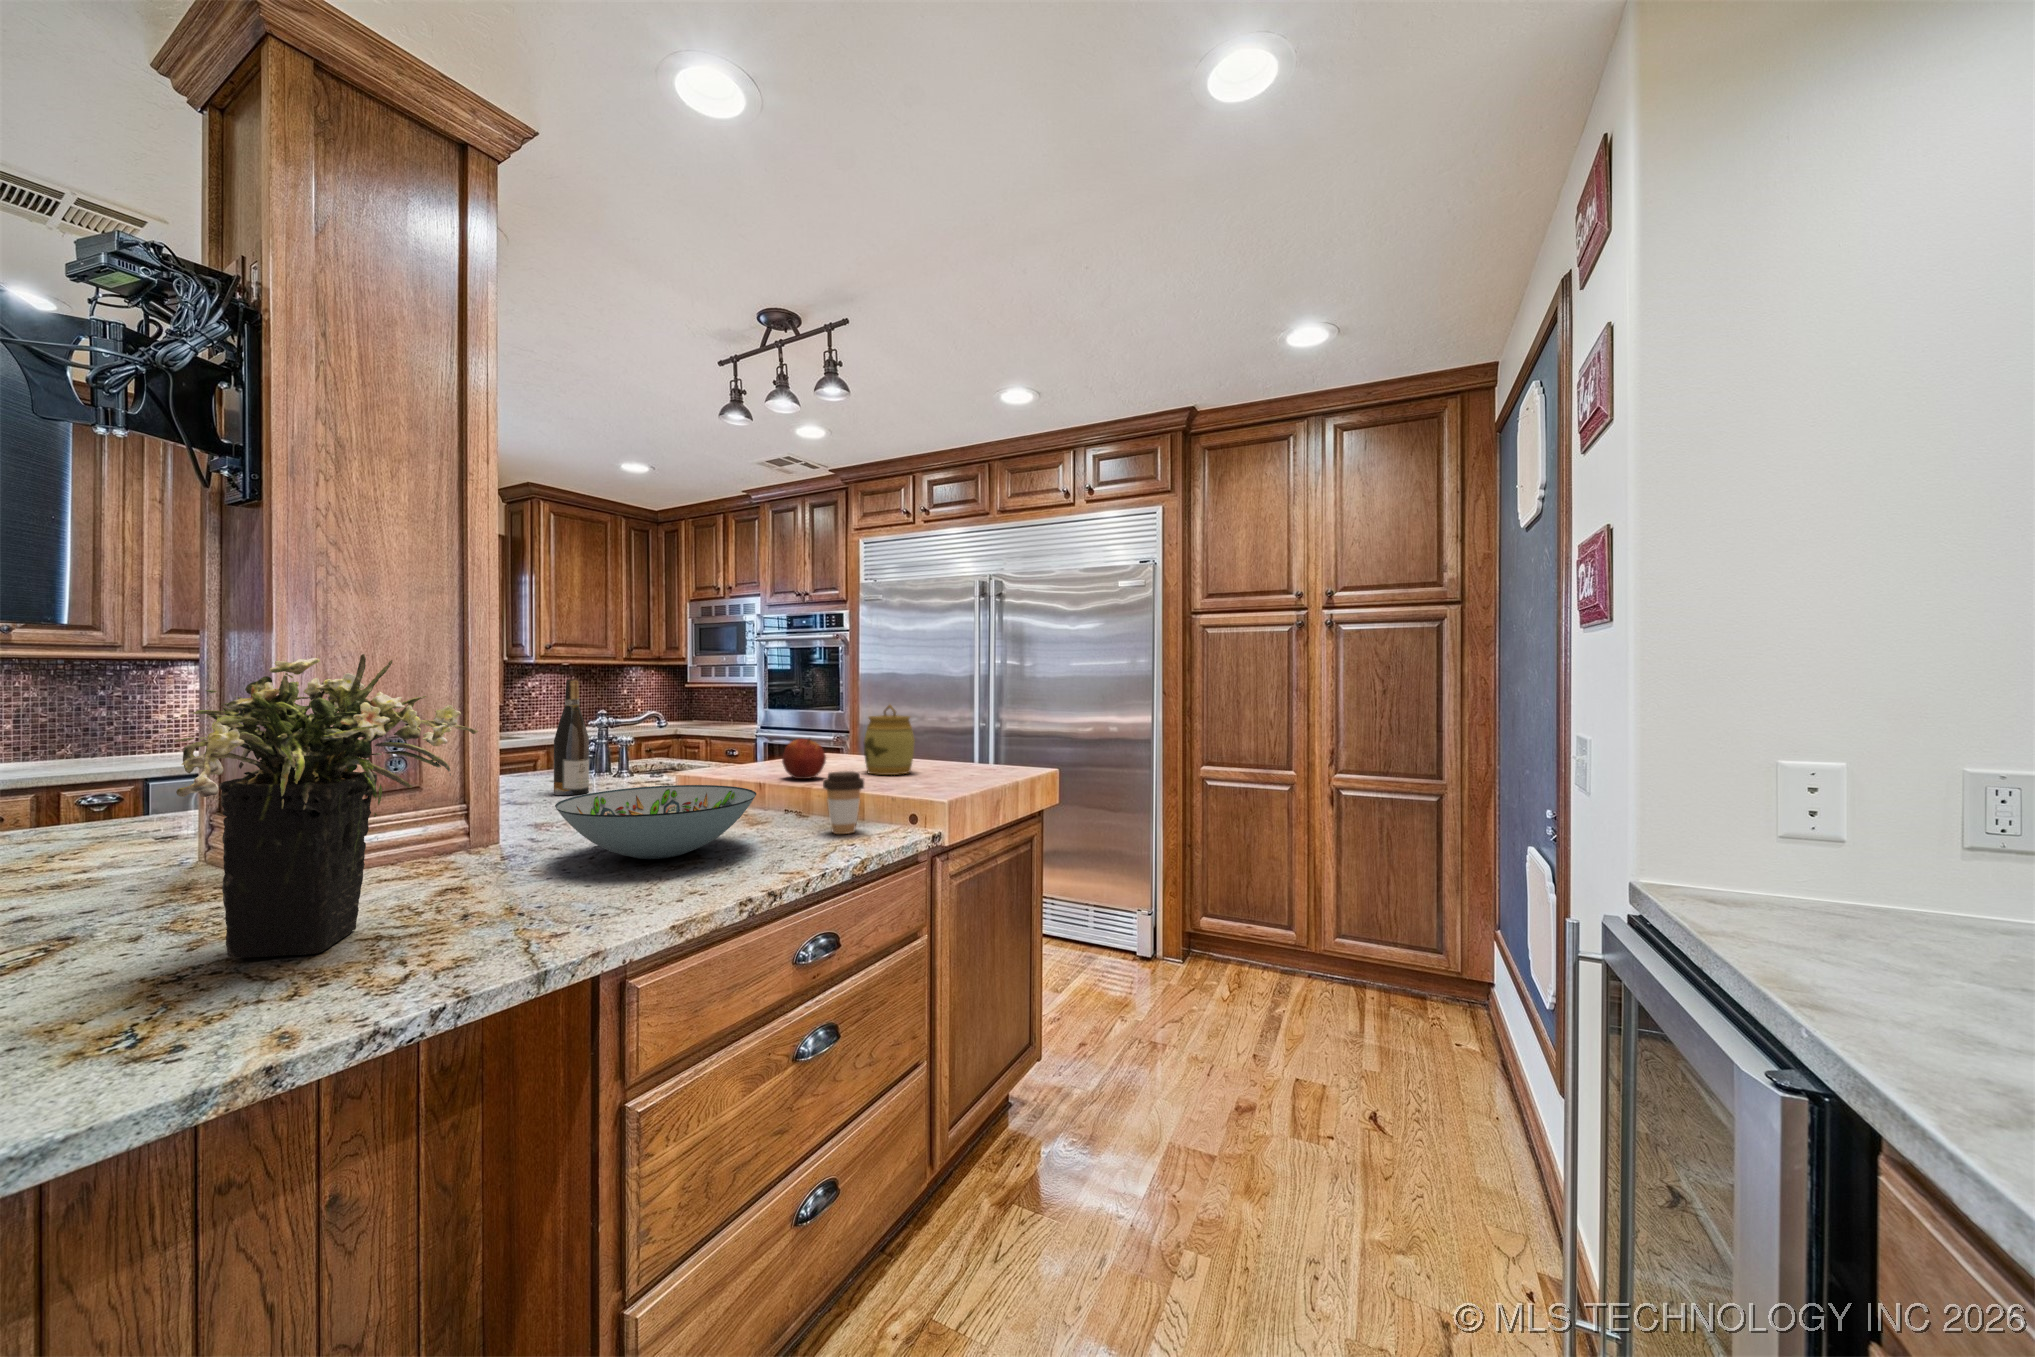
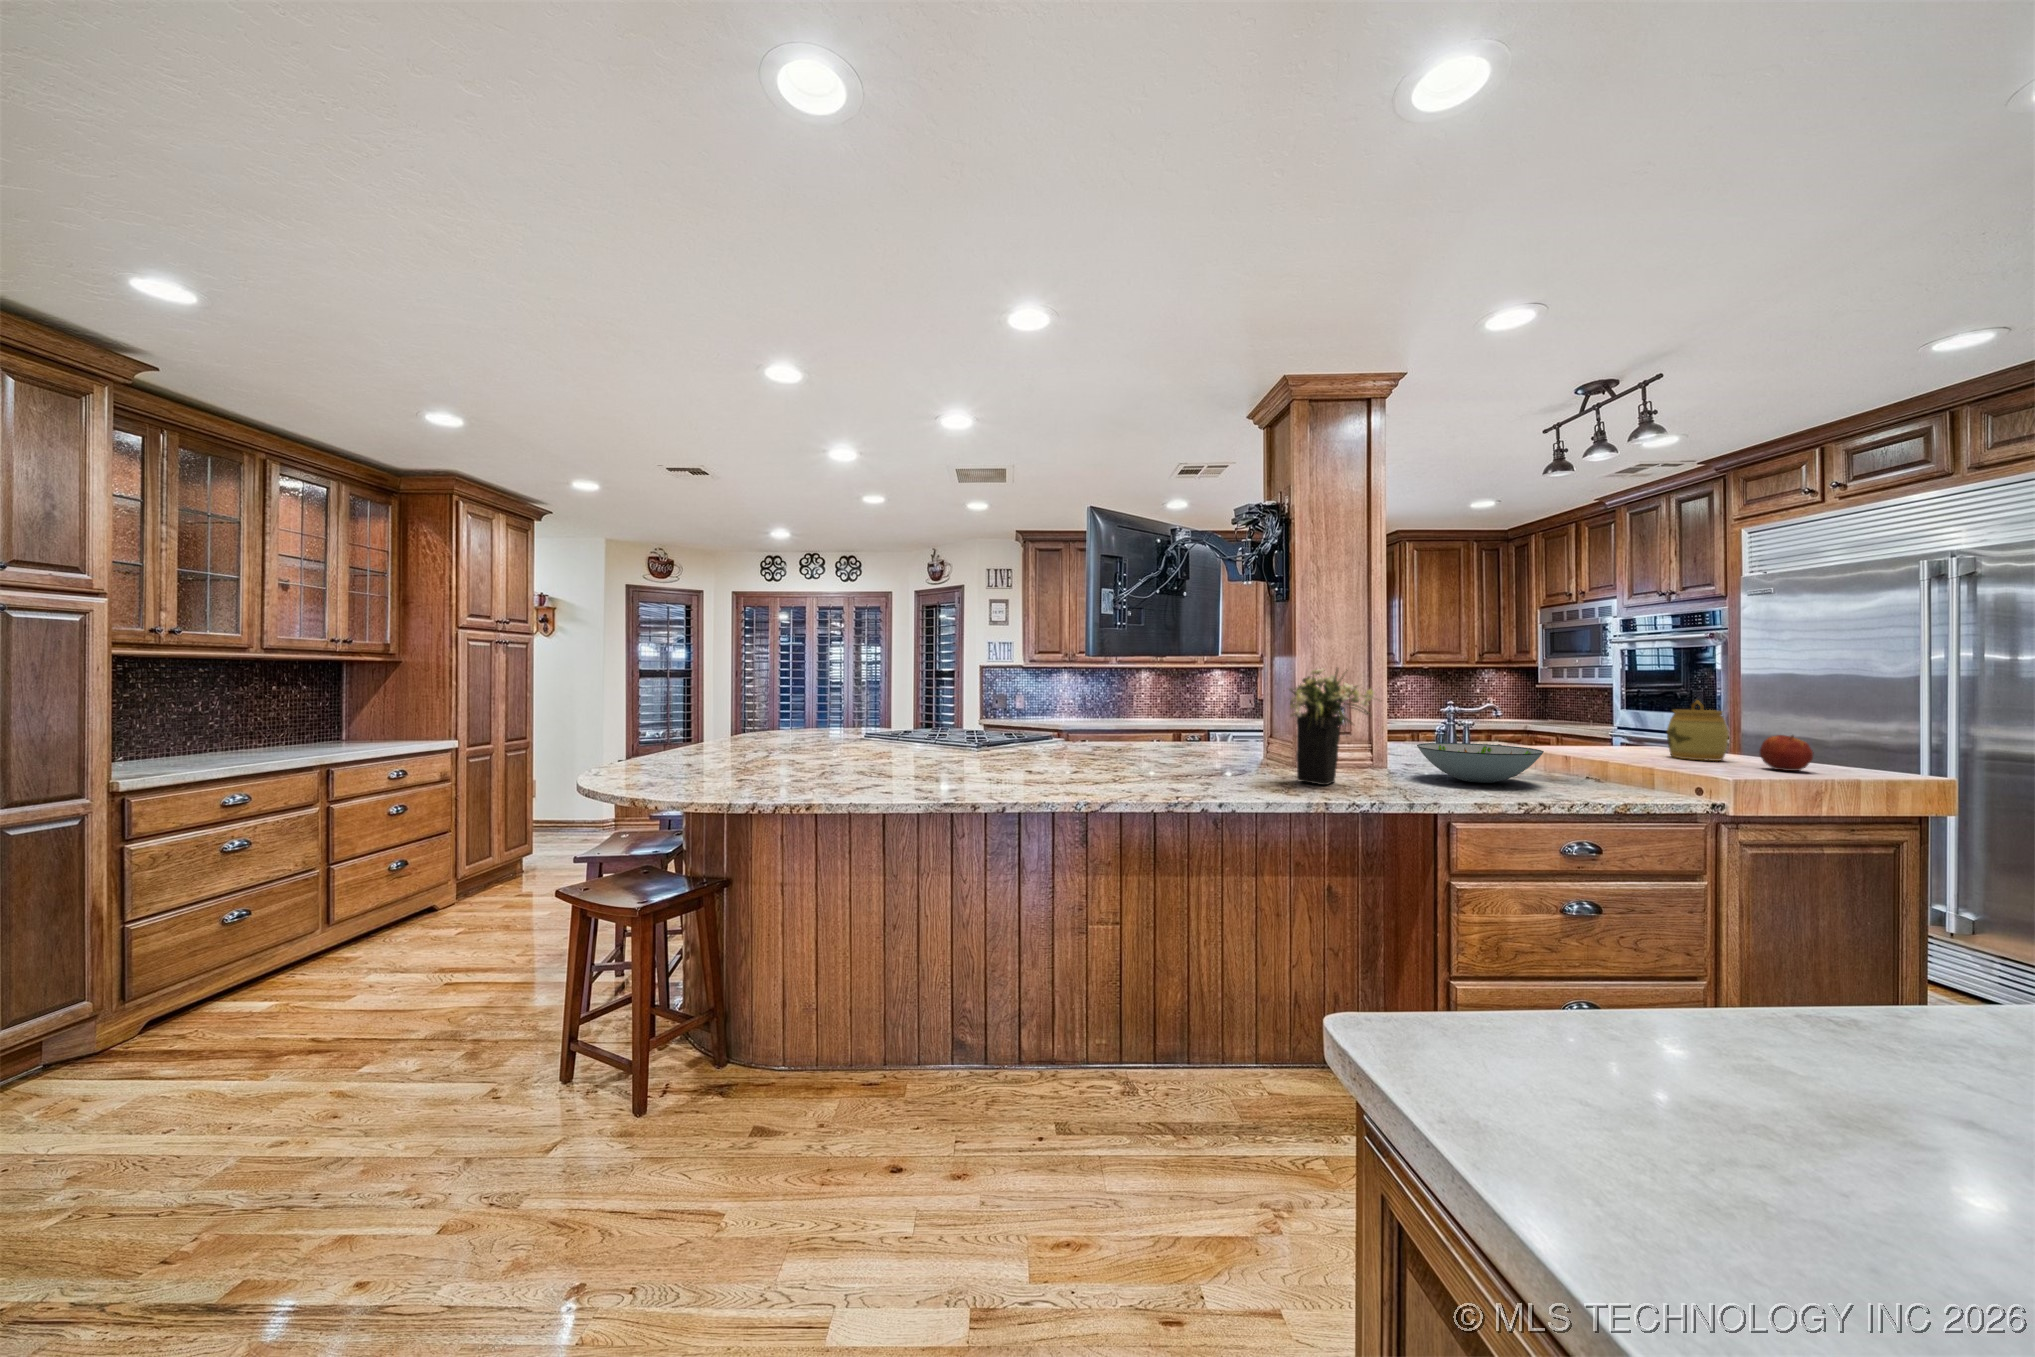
wine bottle: present [554,680,589,795] -> none [1417,679,1440,753]
apple: present [782,739,826,779] -> present [1760,735,1813,771]
coffee cup: present [823,771,864,834] -> none [1603,746,1642,791]

